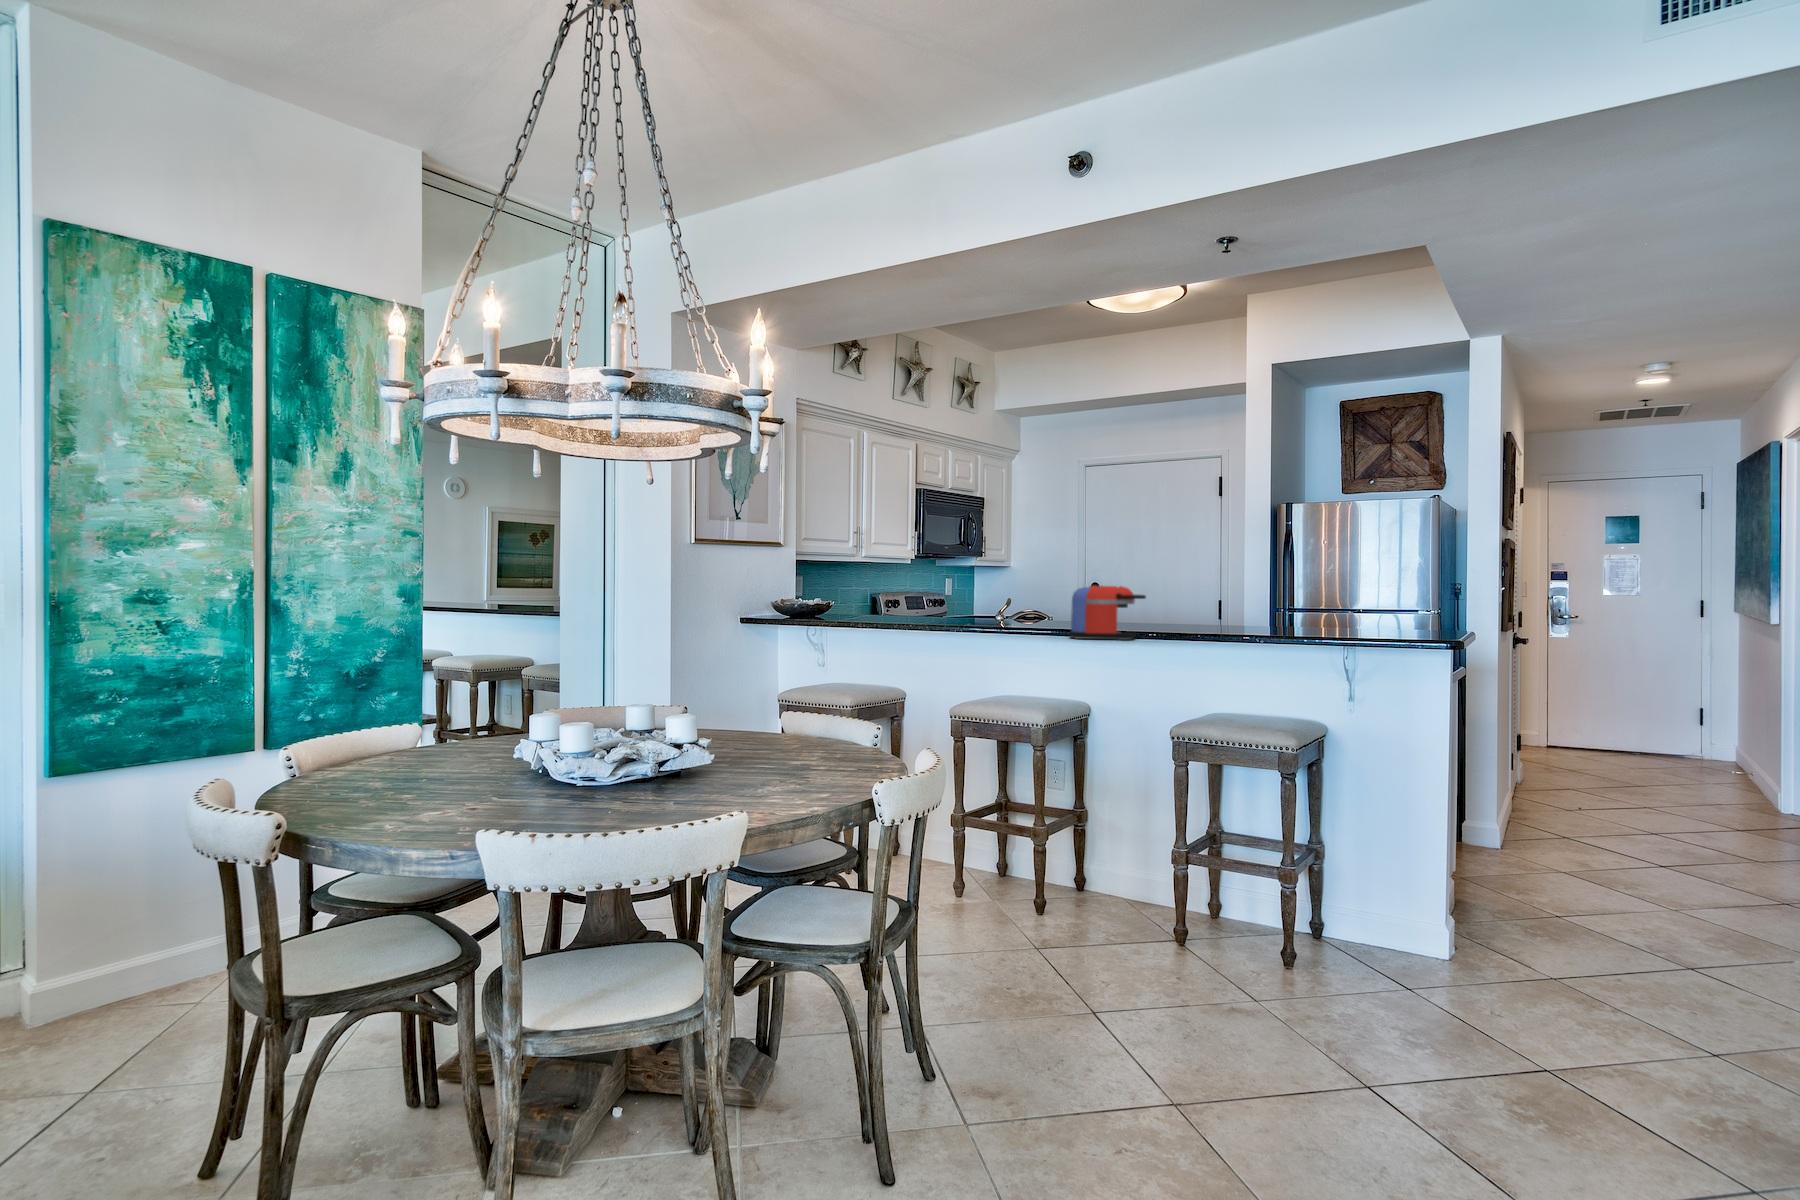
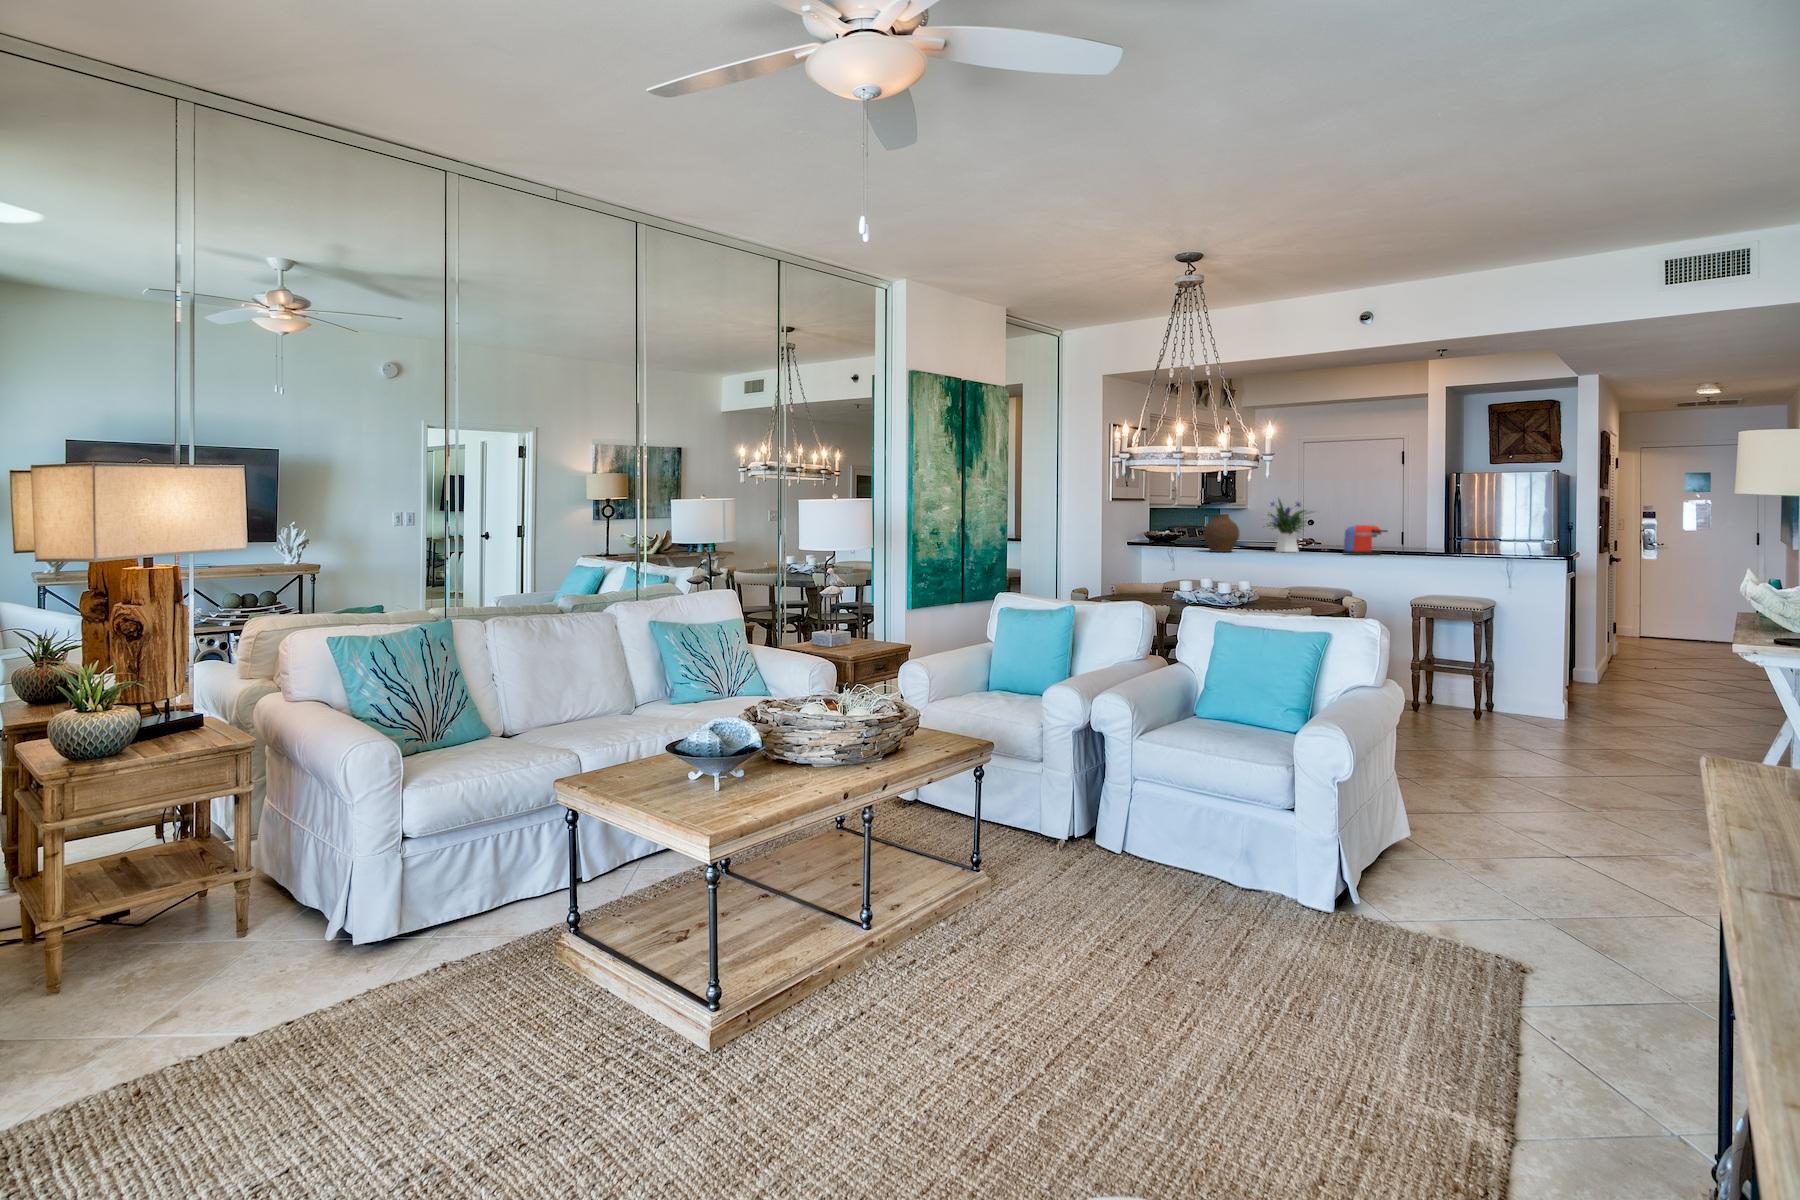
flower arrangement: none [938,534,1027,631] -> present [1267,500,1309,552]
vase: none [838,562,899,630] -> present [1203,514,1239,552]

